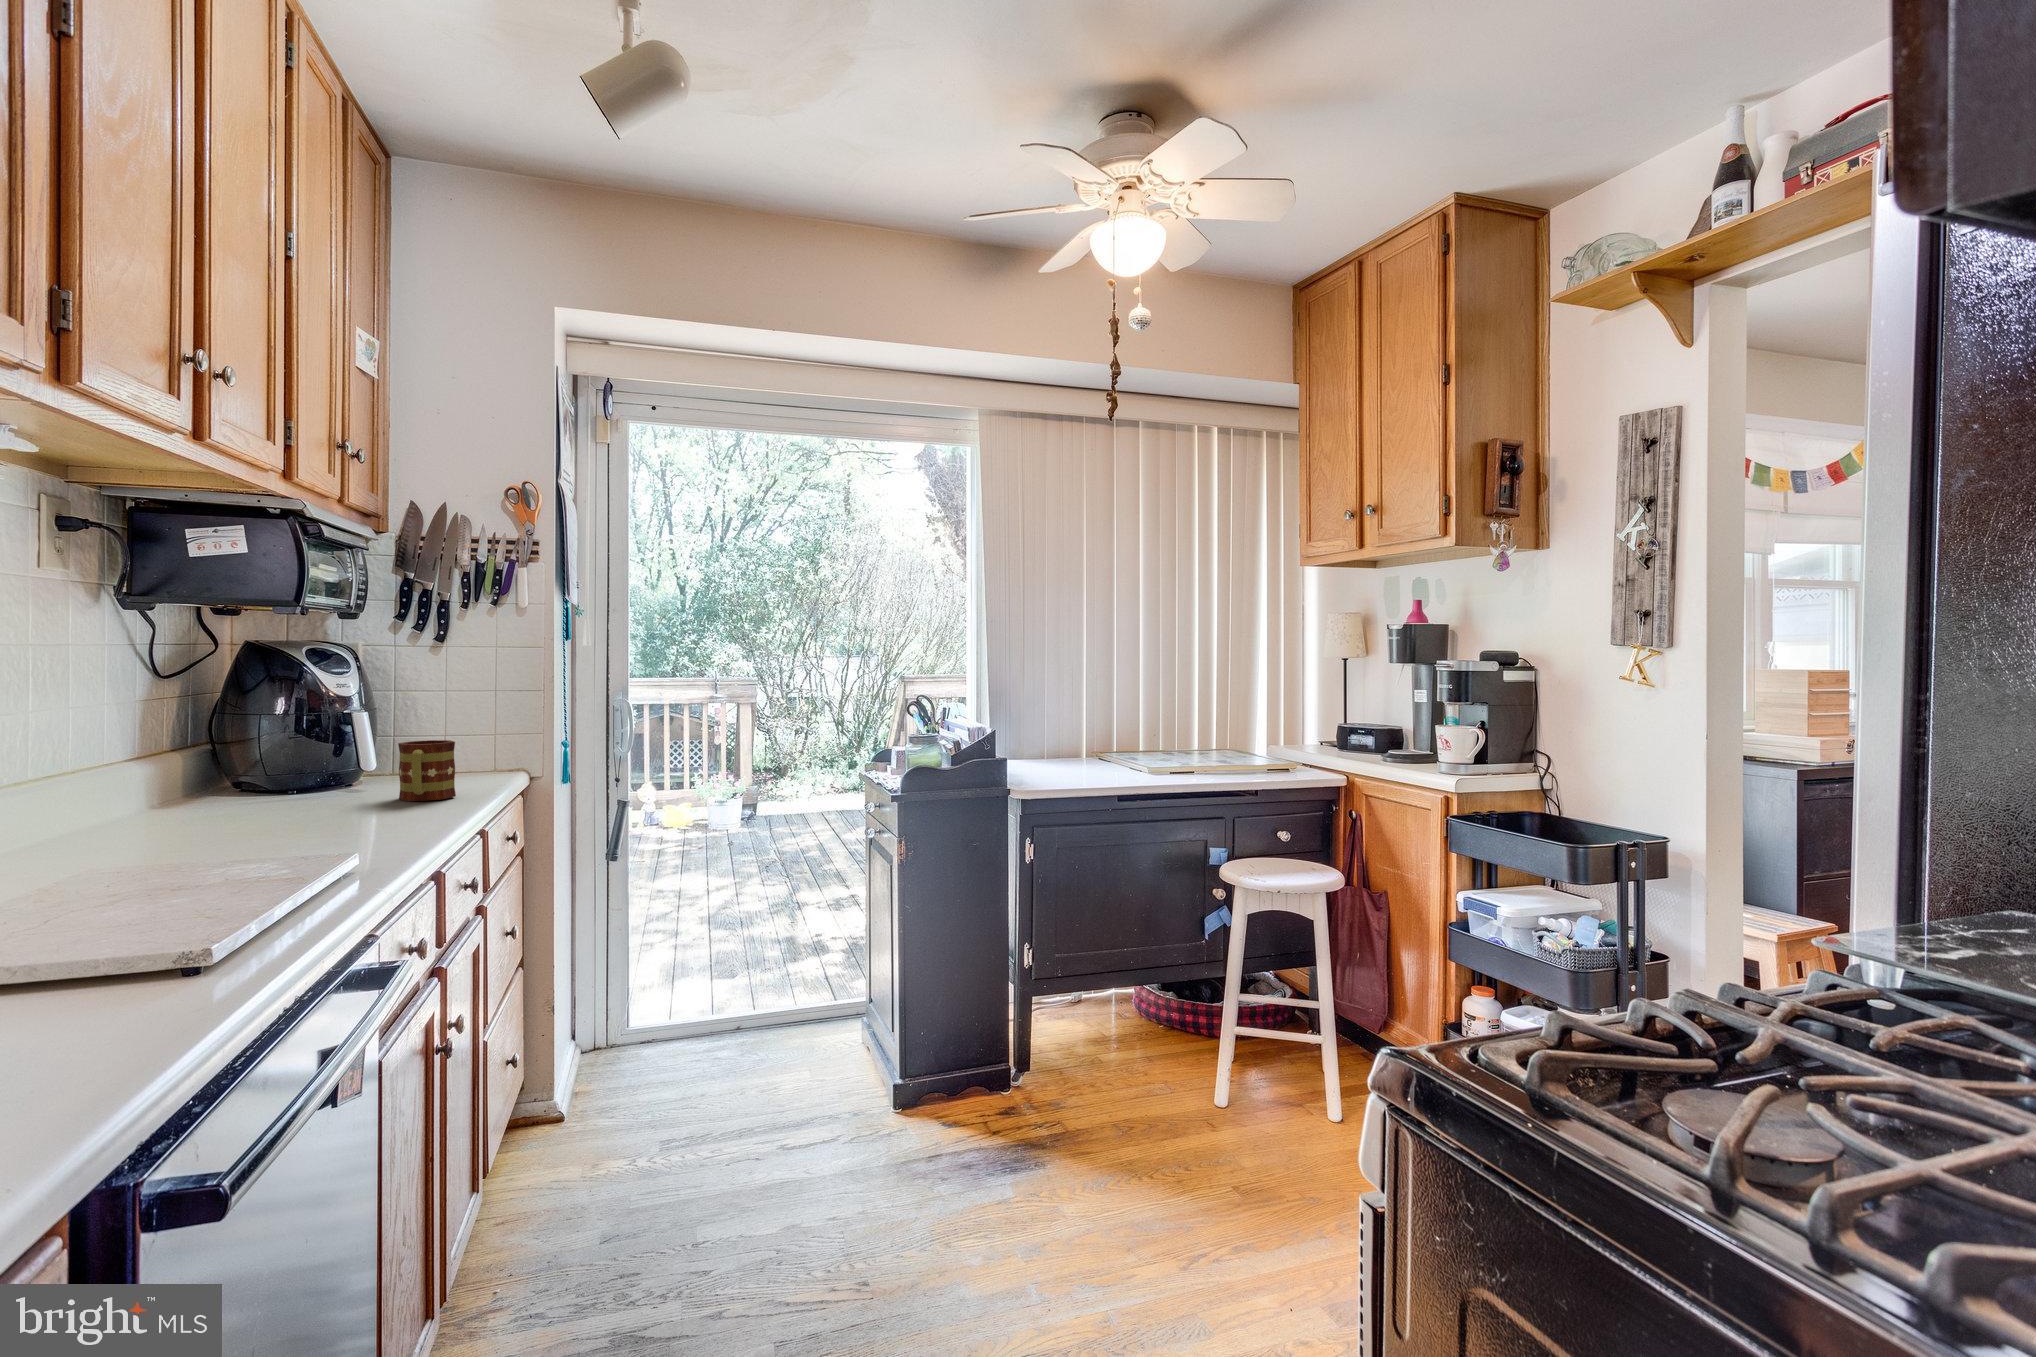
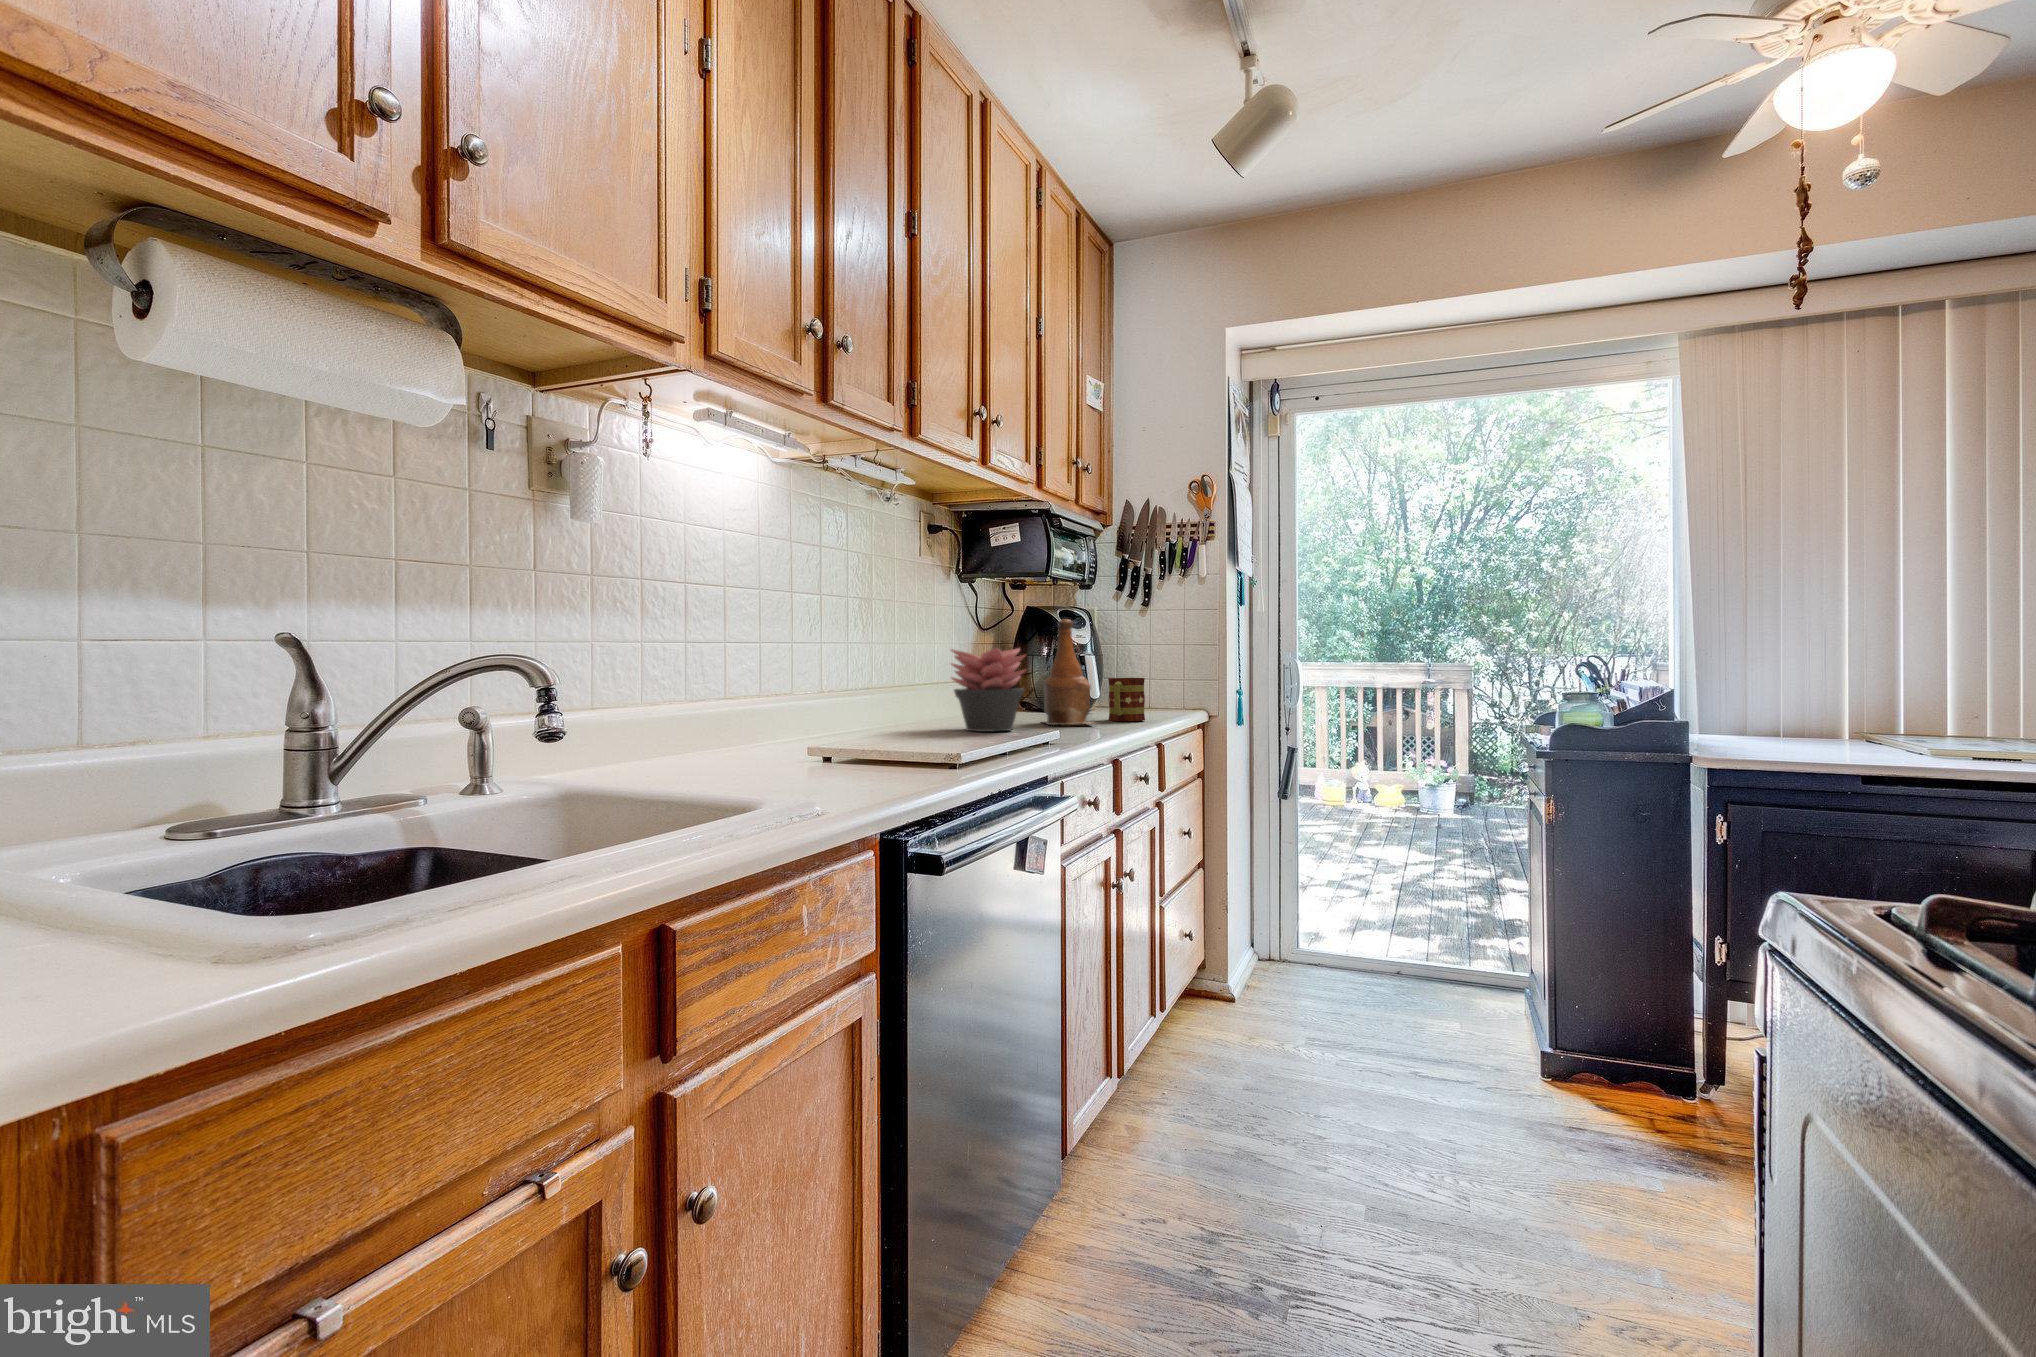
bottle: none [290,670,392,823] -> present [1044,619,1091,725]
succulent plant: none [127,719,284,855] -> present [951,648,1025,732]

